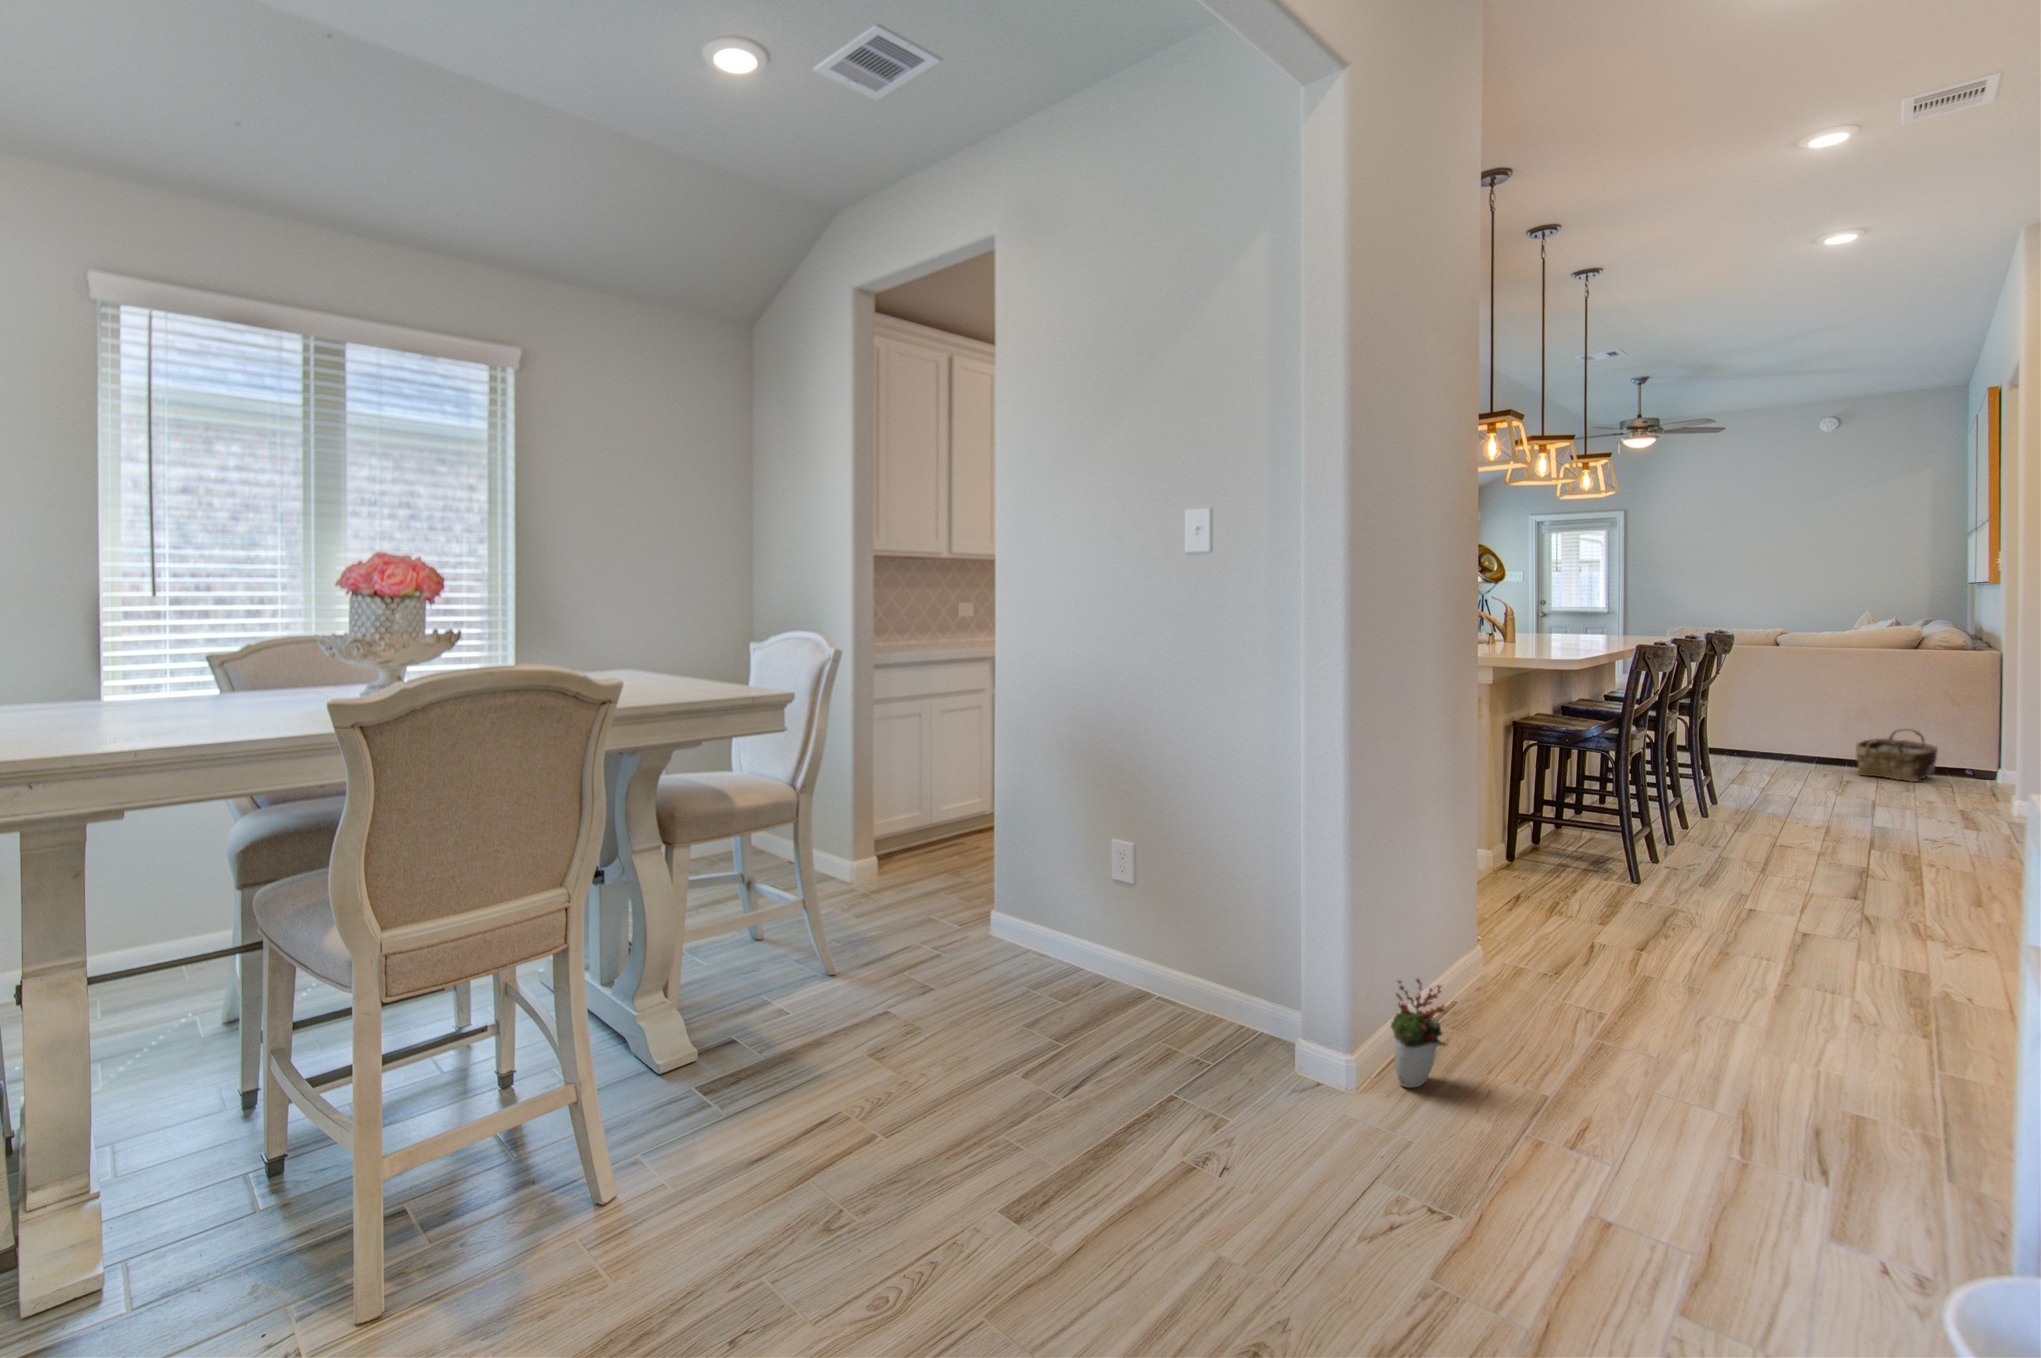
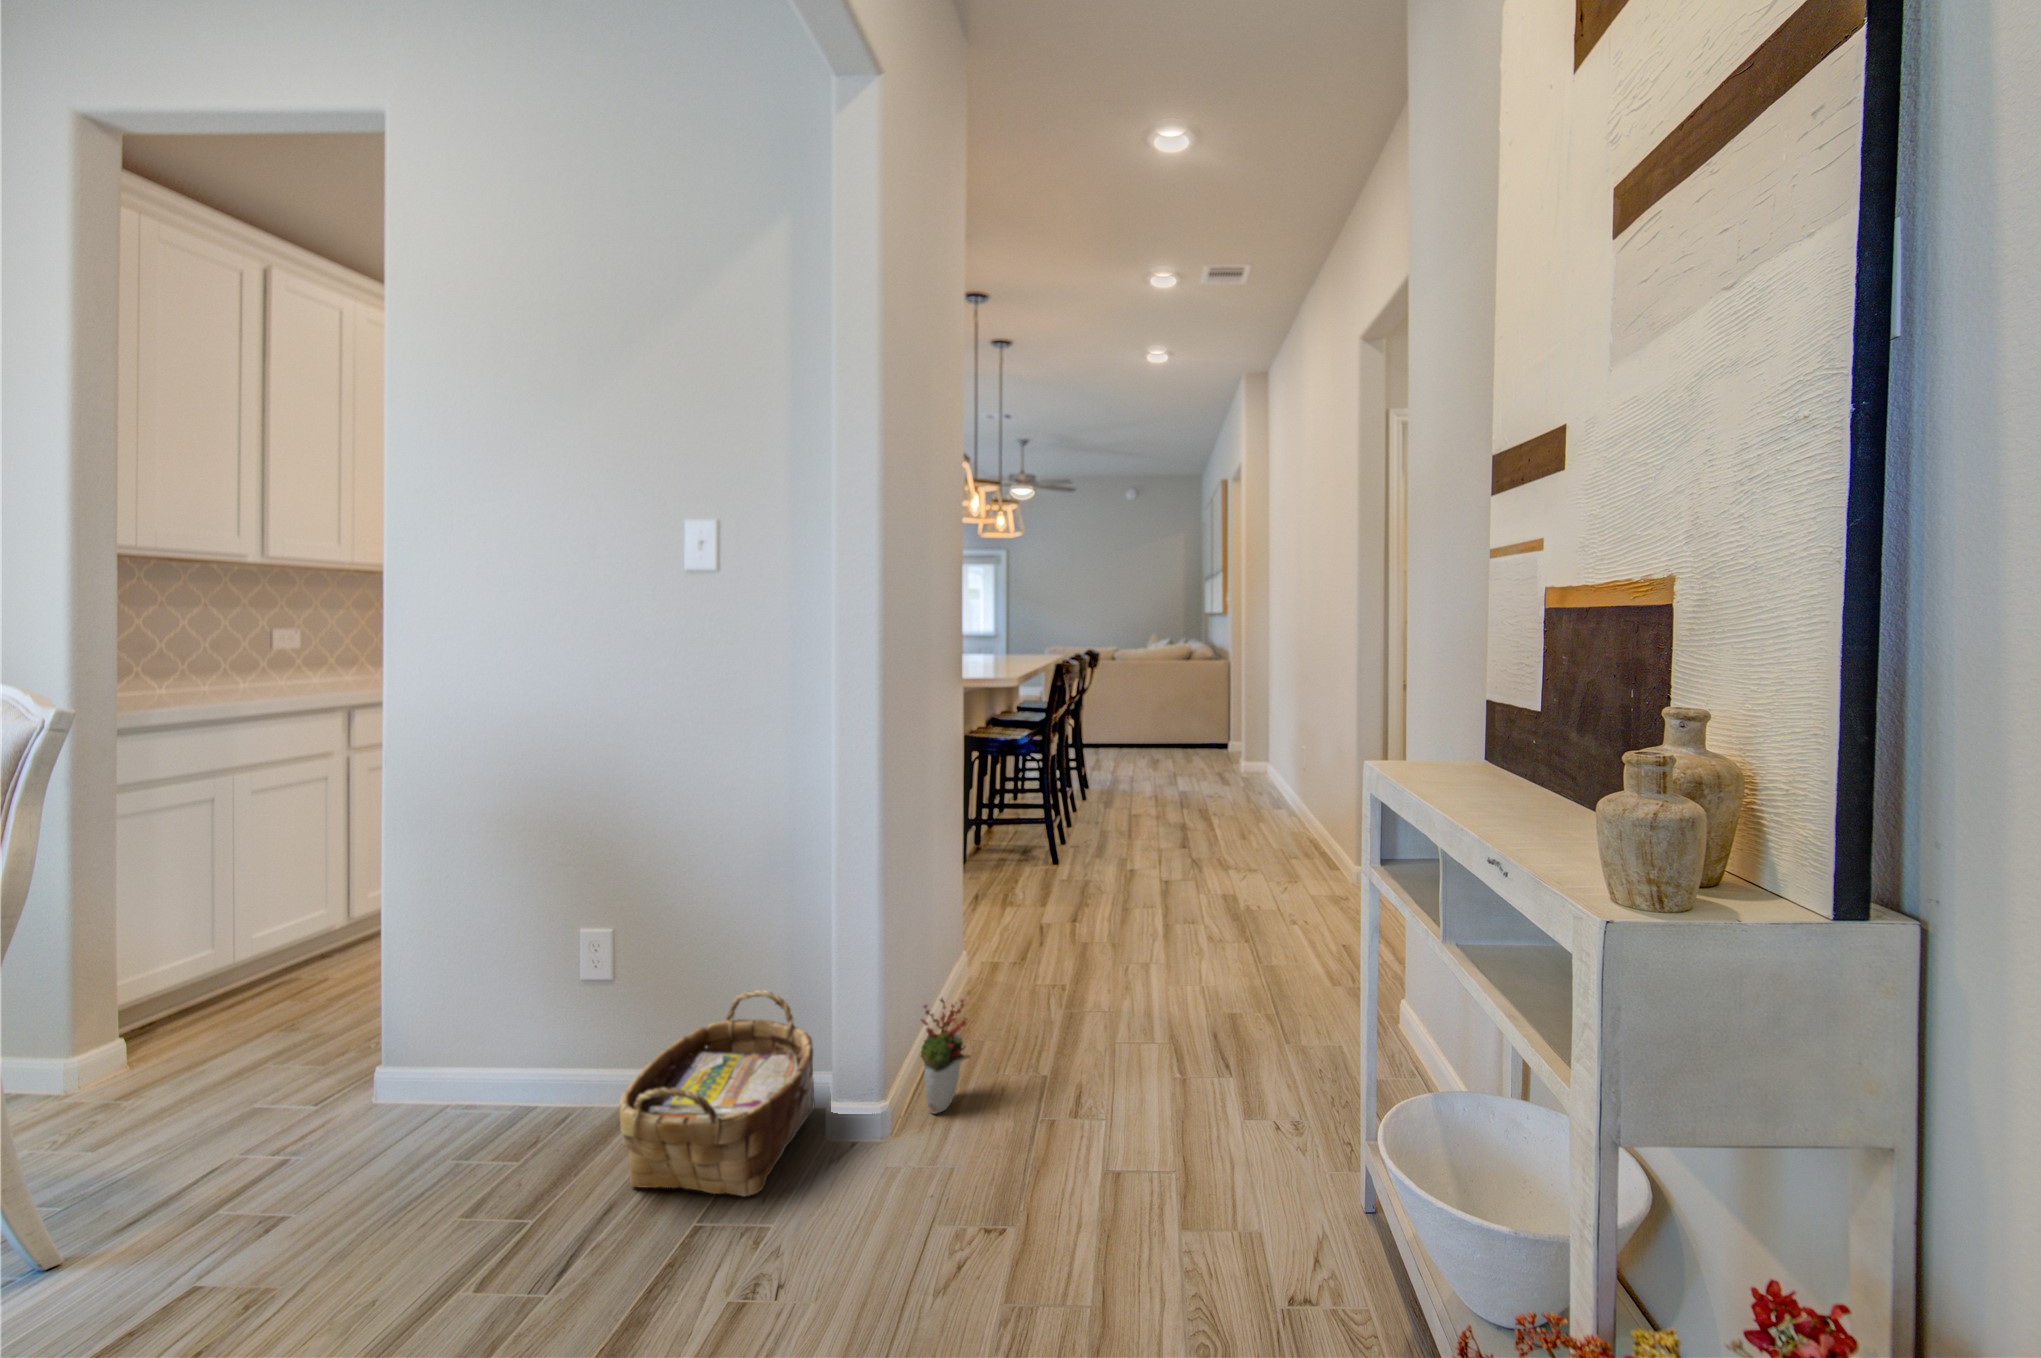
woven basket: present [1856,729,1938,782] -> present [618,990,814,1197]

